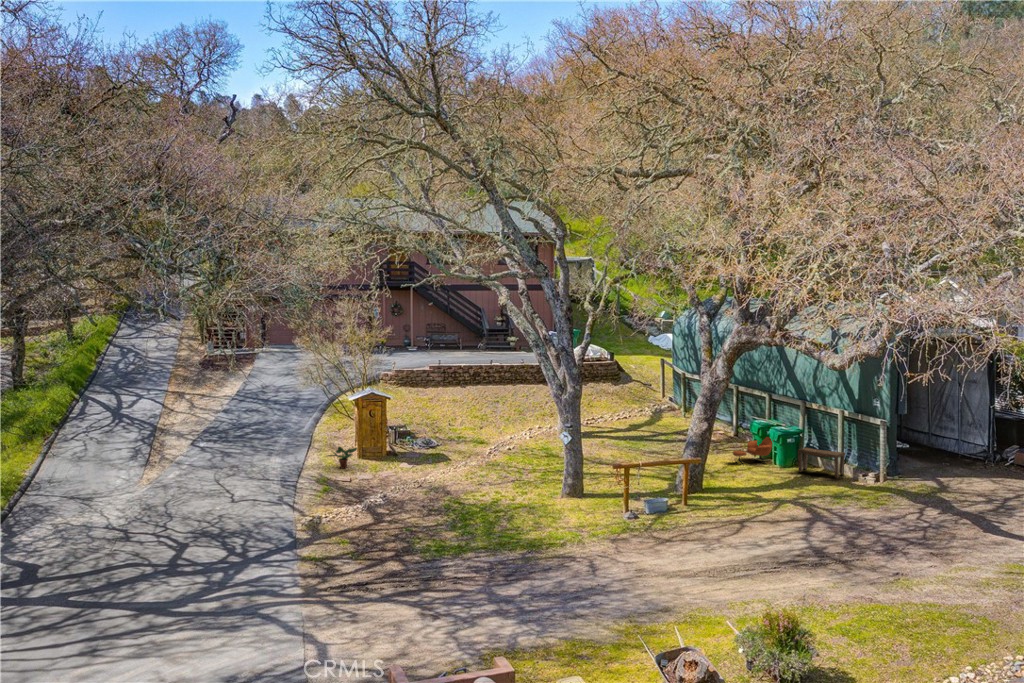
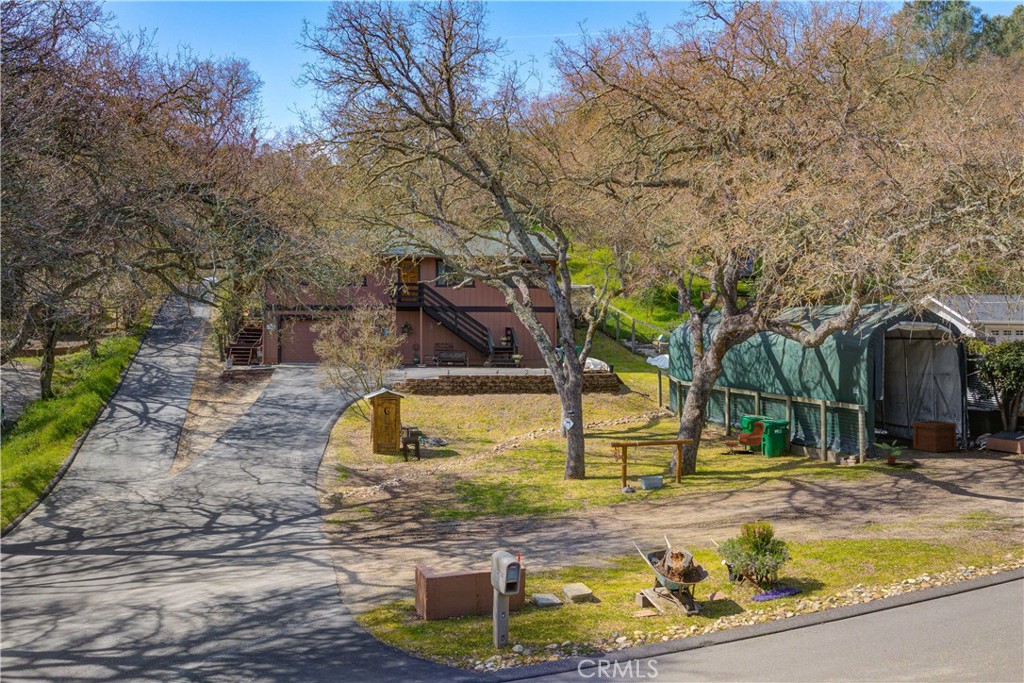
wooden crate: none [932,430,979,466] -> present [913,421,957,452]
potted plant: present [328,447,357,469] -> present [873,441,907,464]
bench: present [798,448,845,478] -> present [402,436,420,461]

